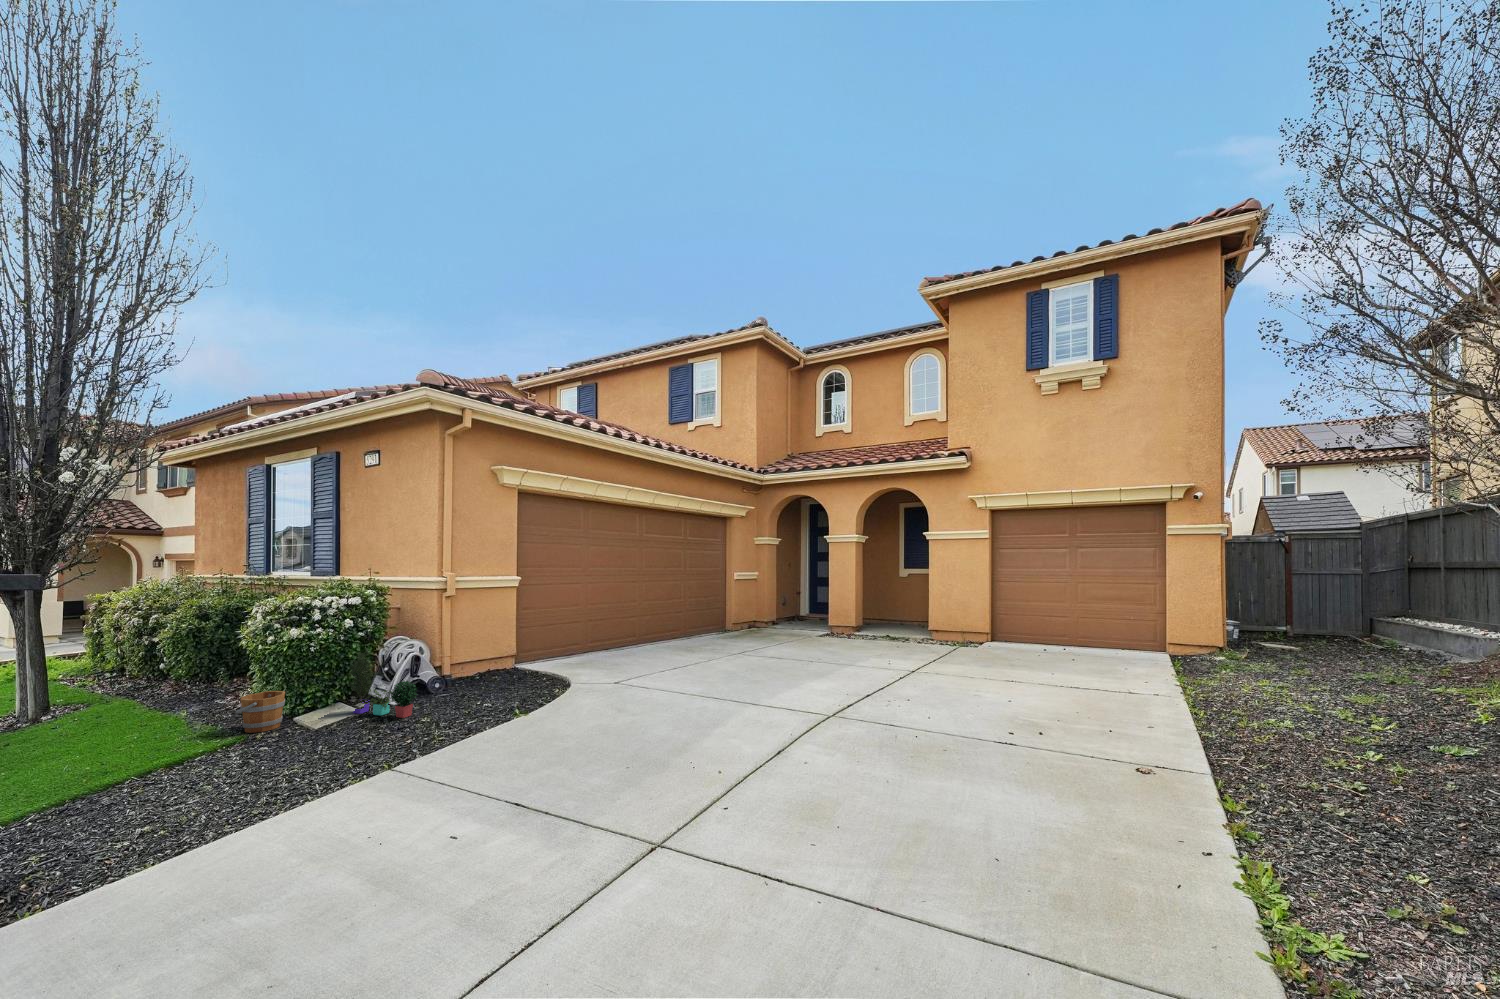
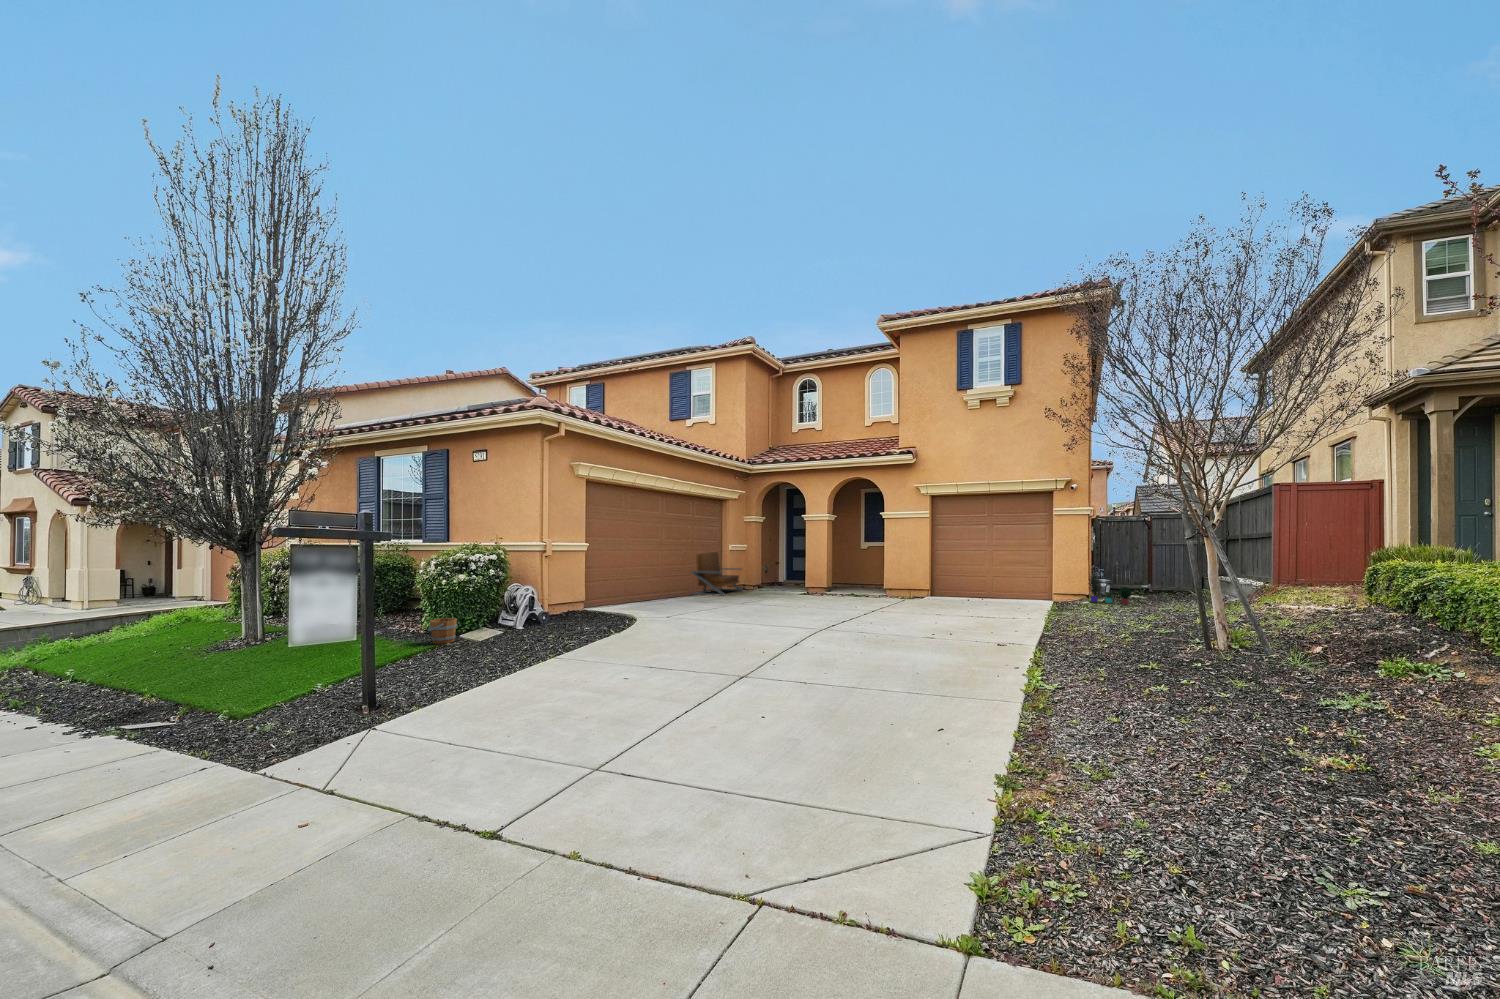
lounge chair: none [679,583,748,641] -> present [691,552,742,596]
potted plant: present [349,651,417,718] -> present [1088,572,1132,604]

